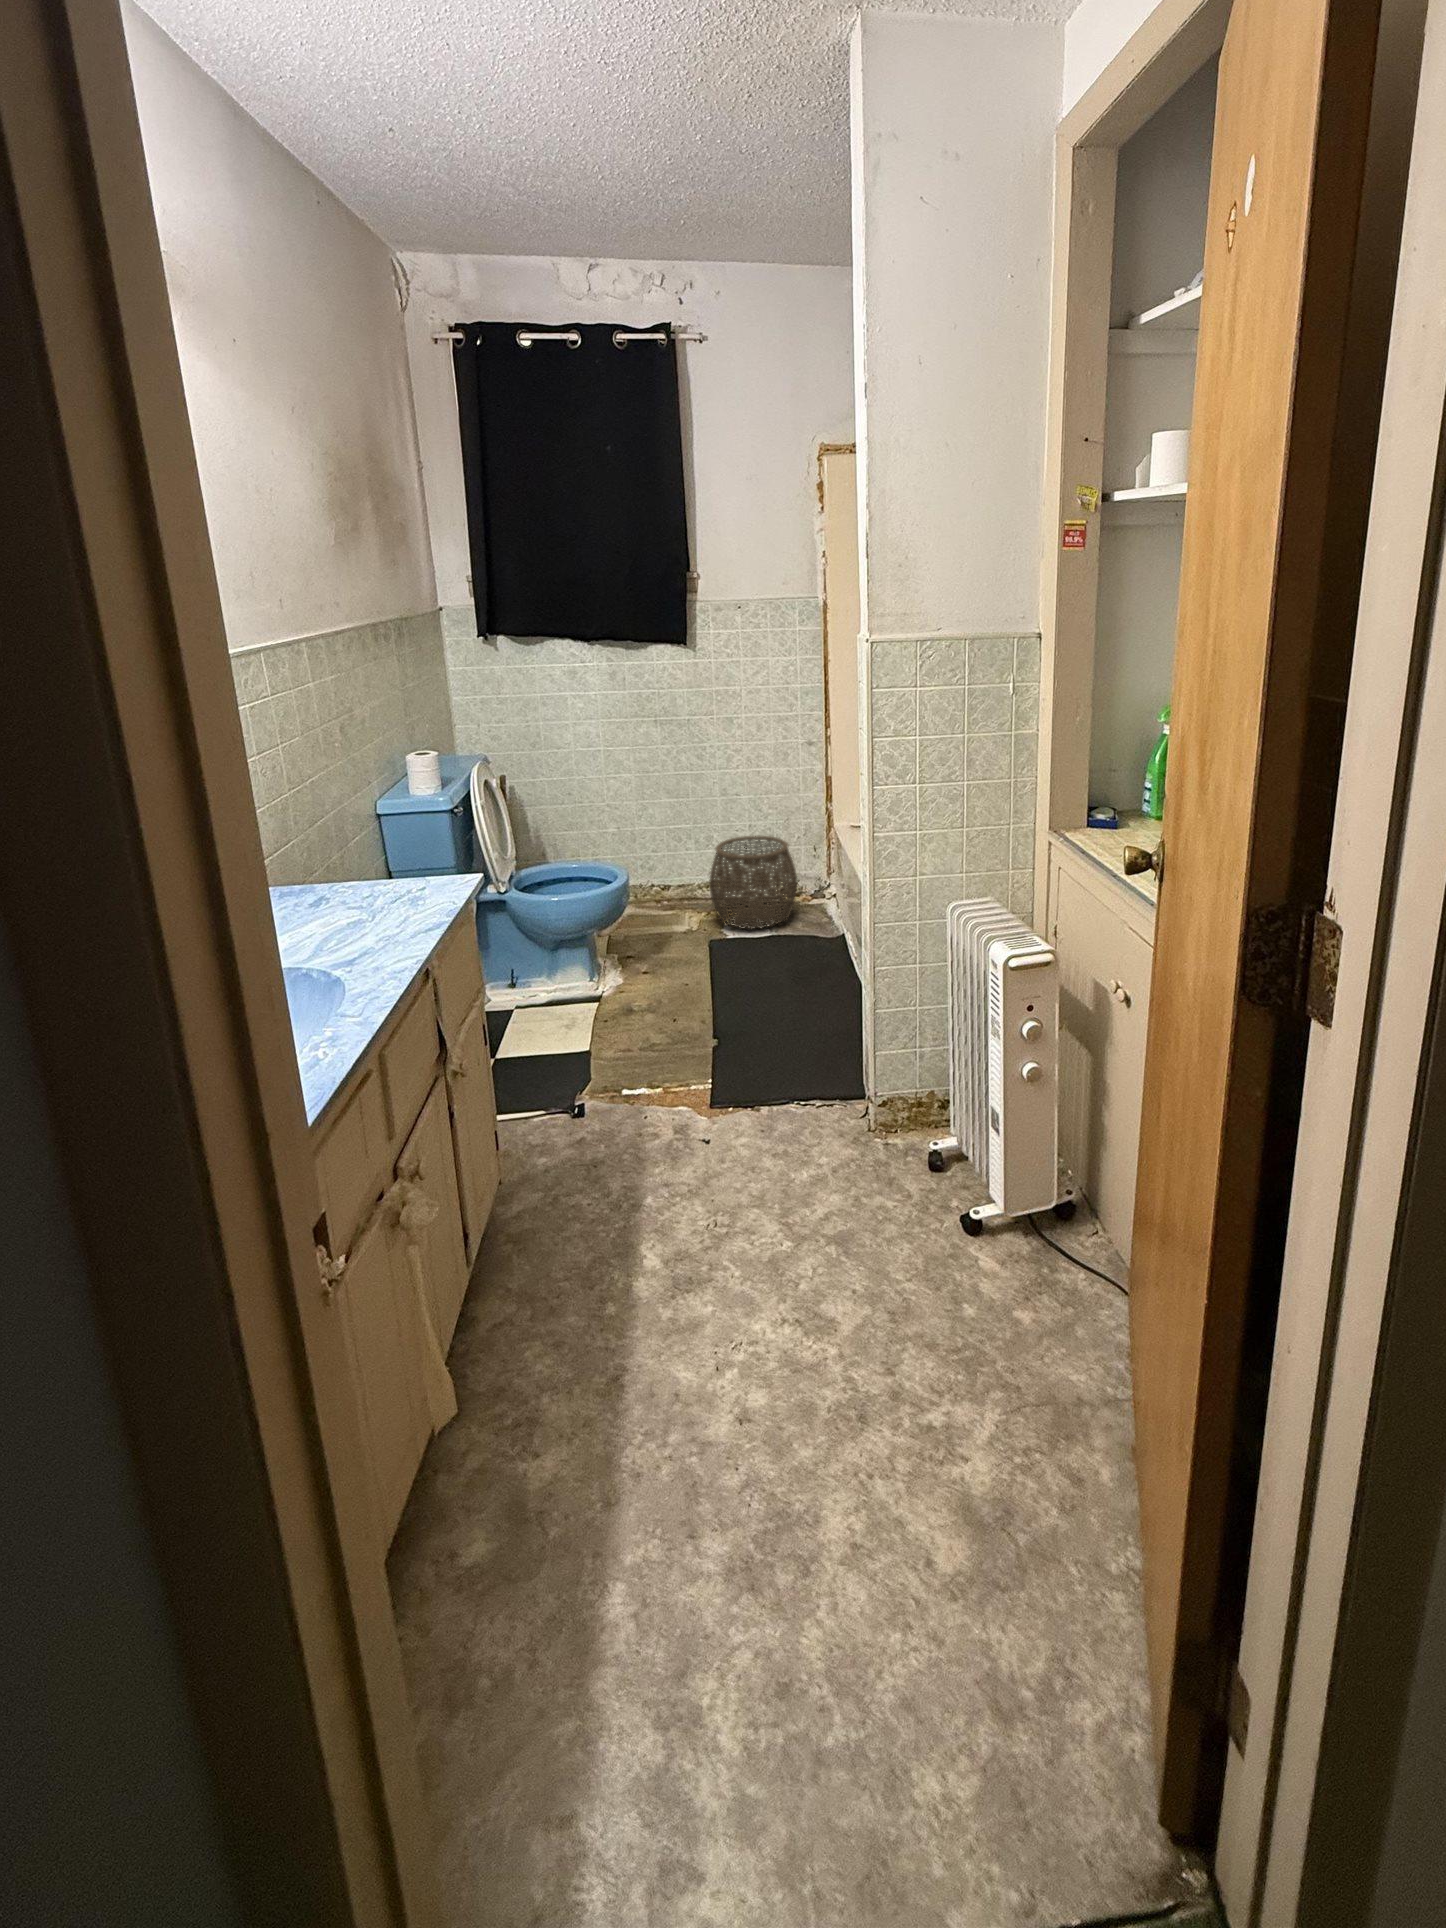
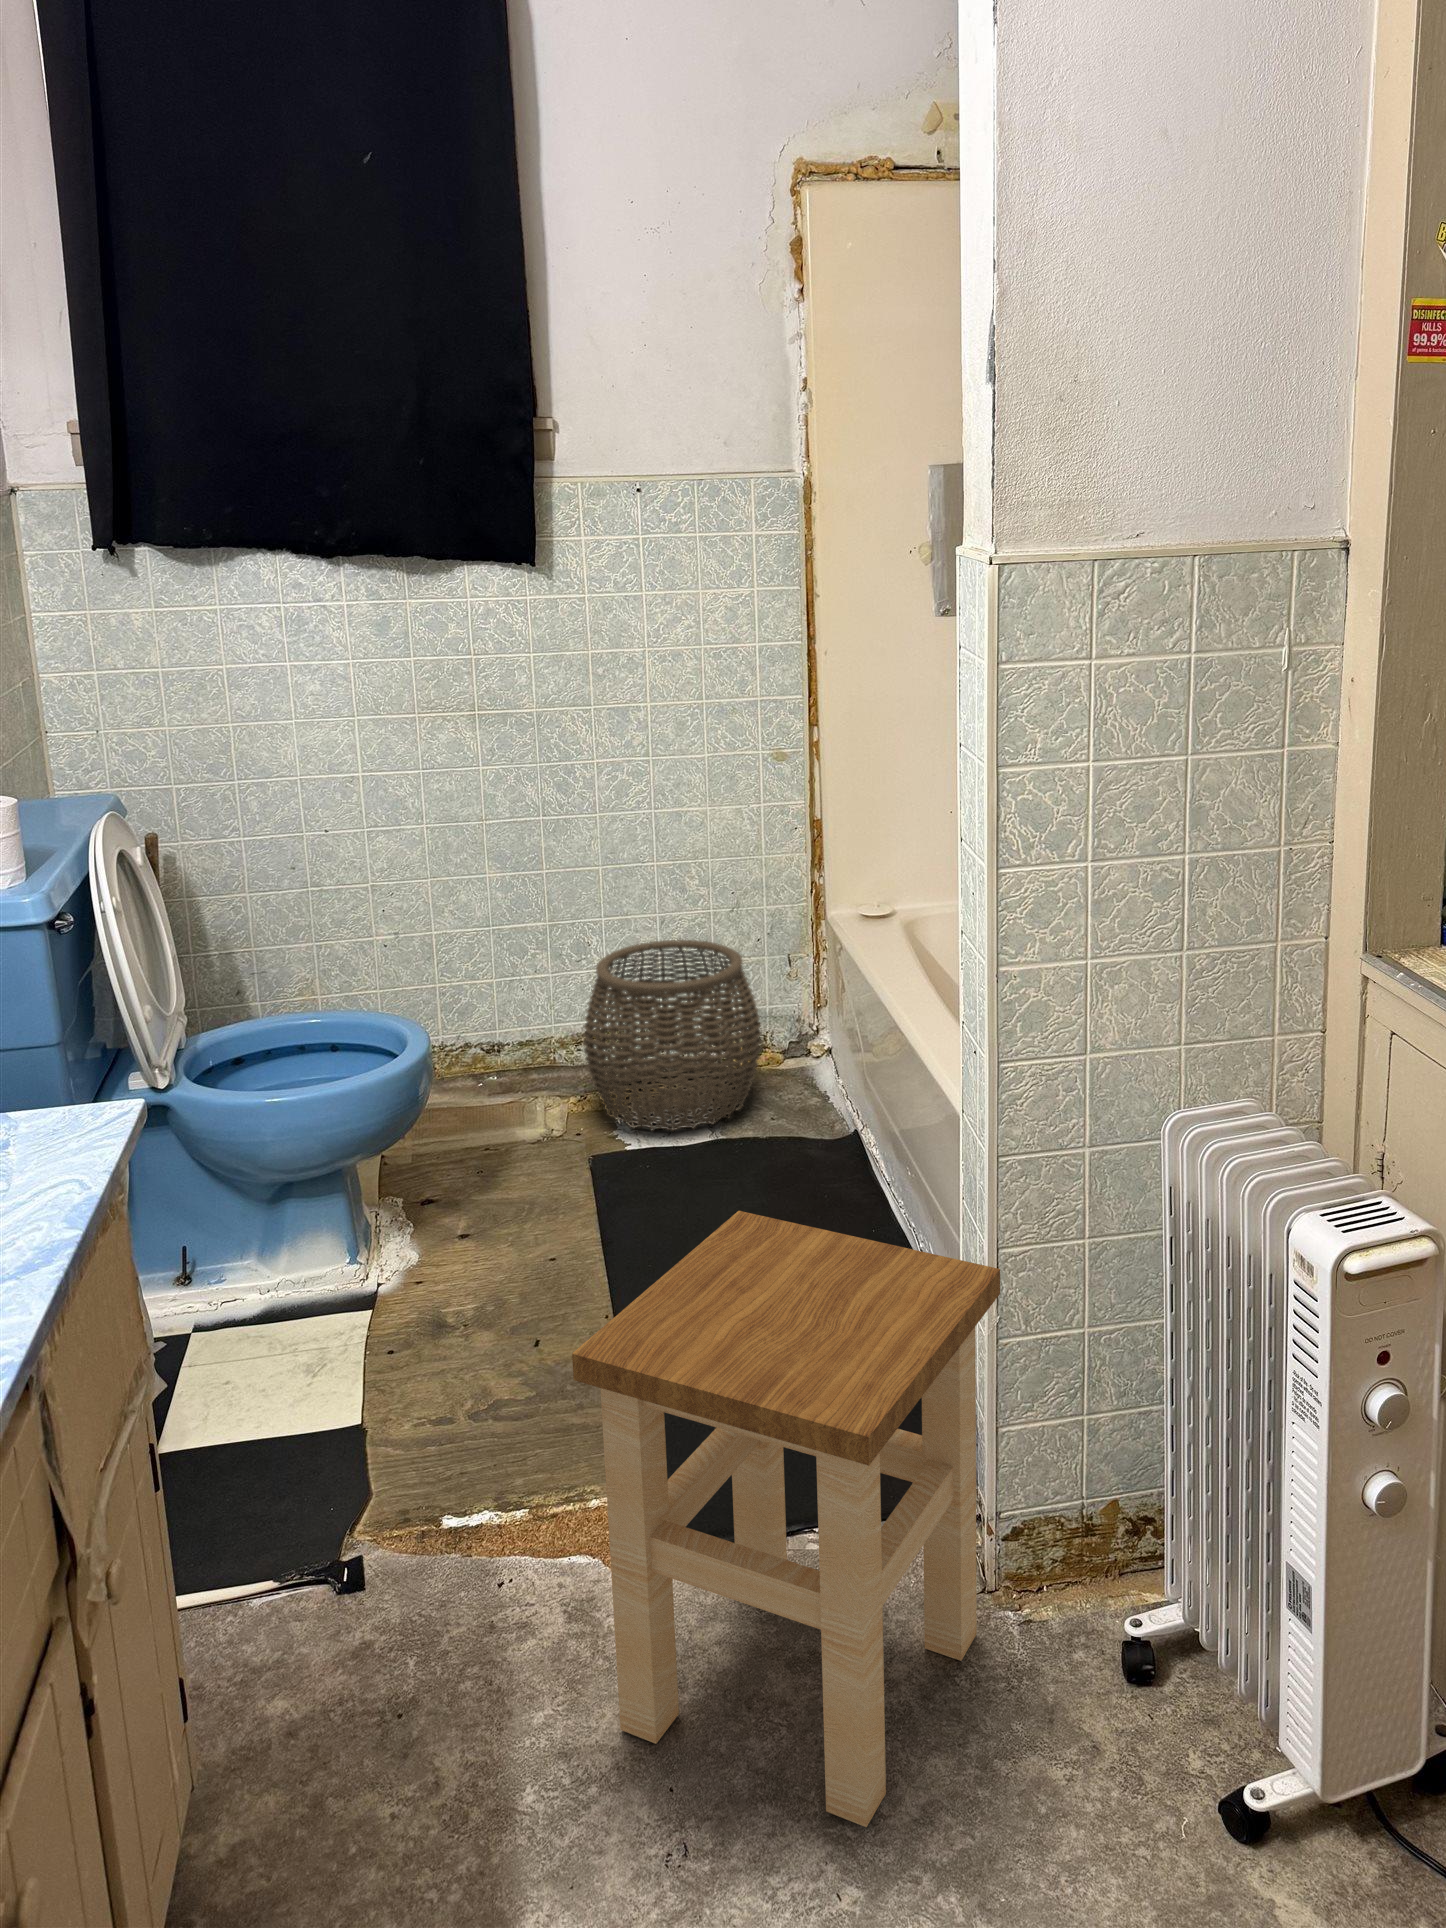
stool: none [671,948,873,1219] -> present [572,1211,1000,1827]

